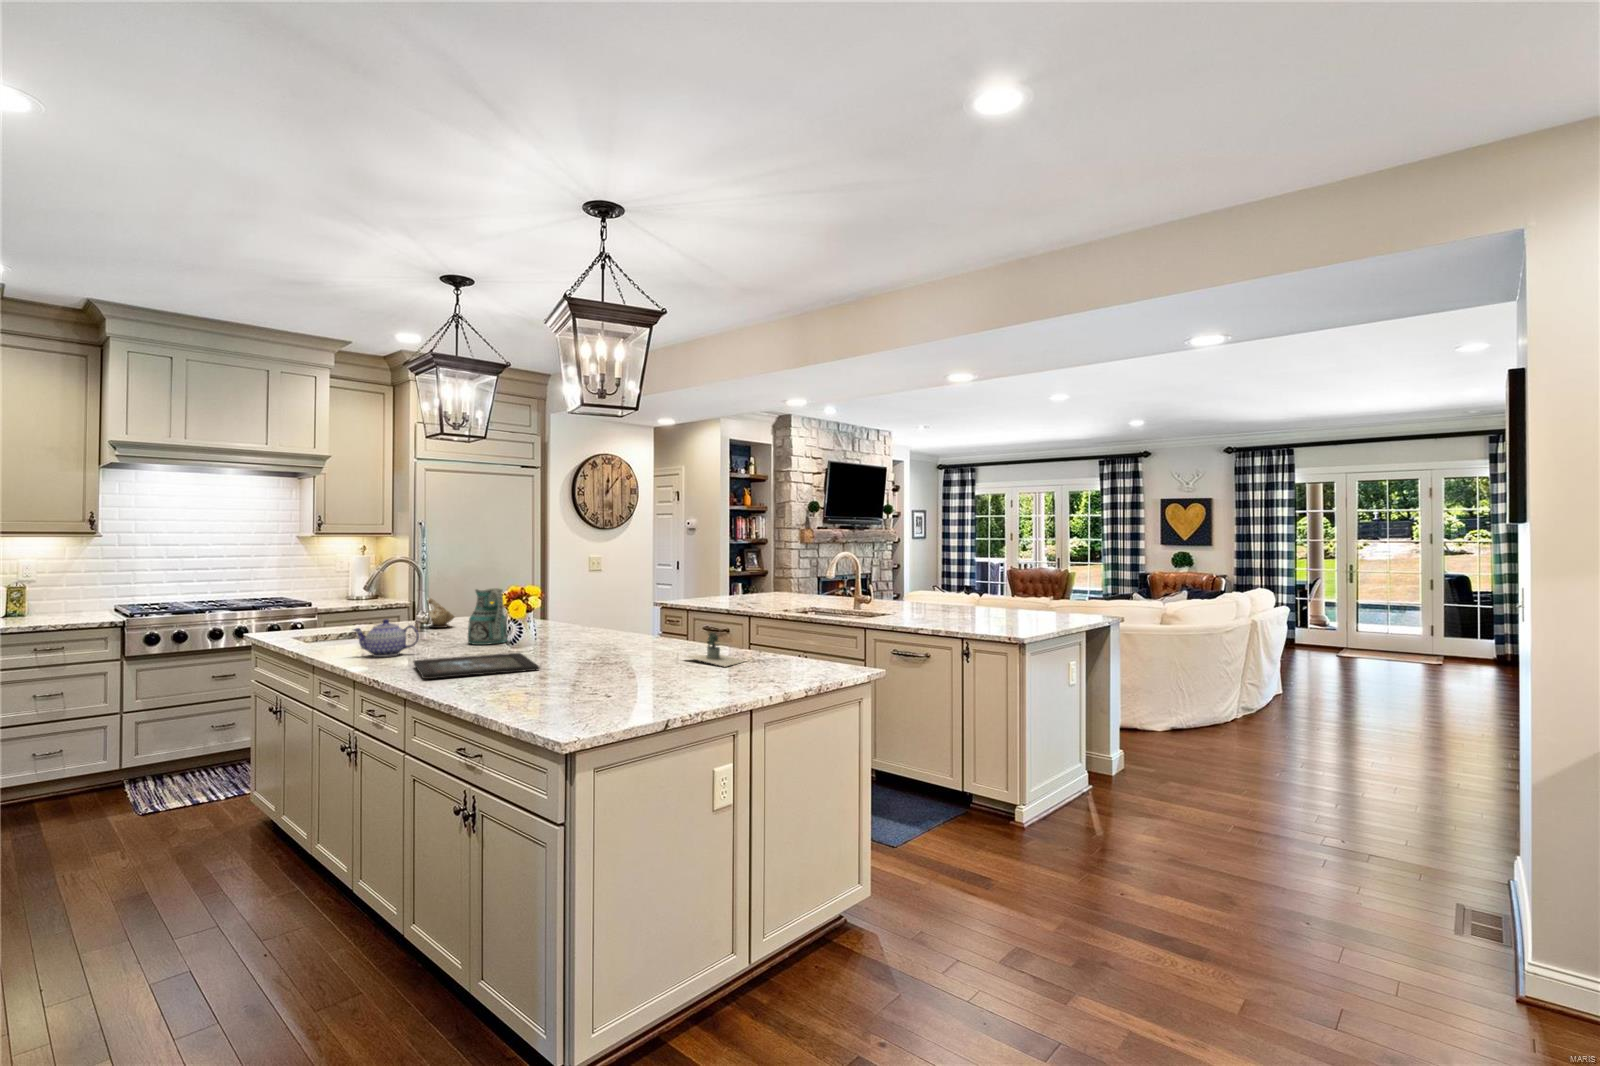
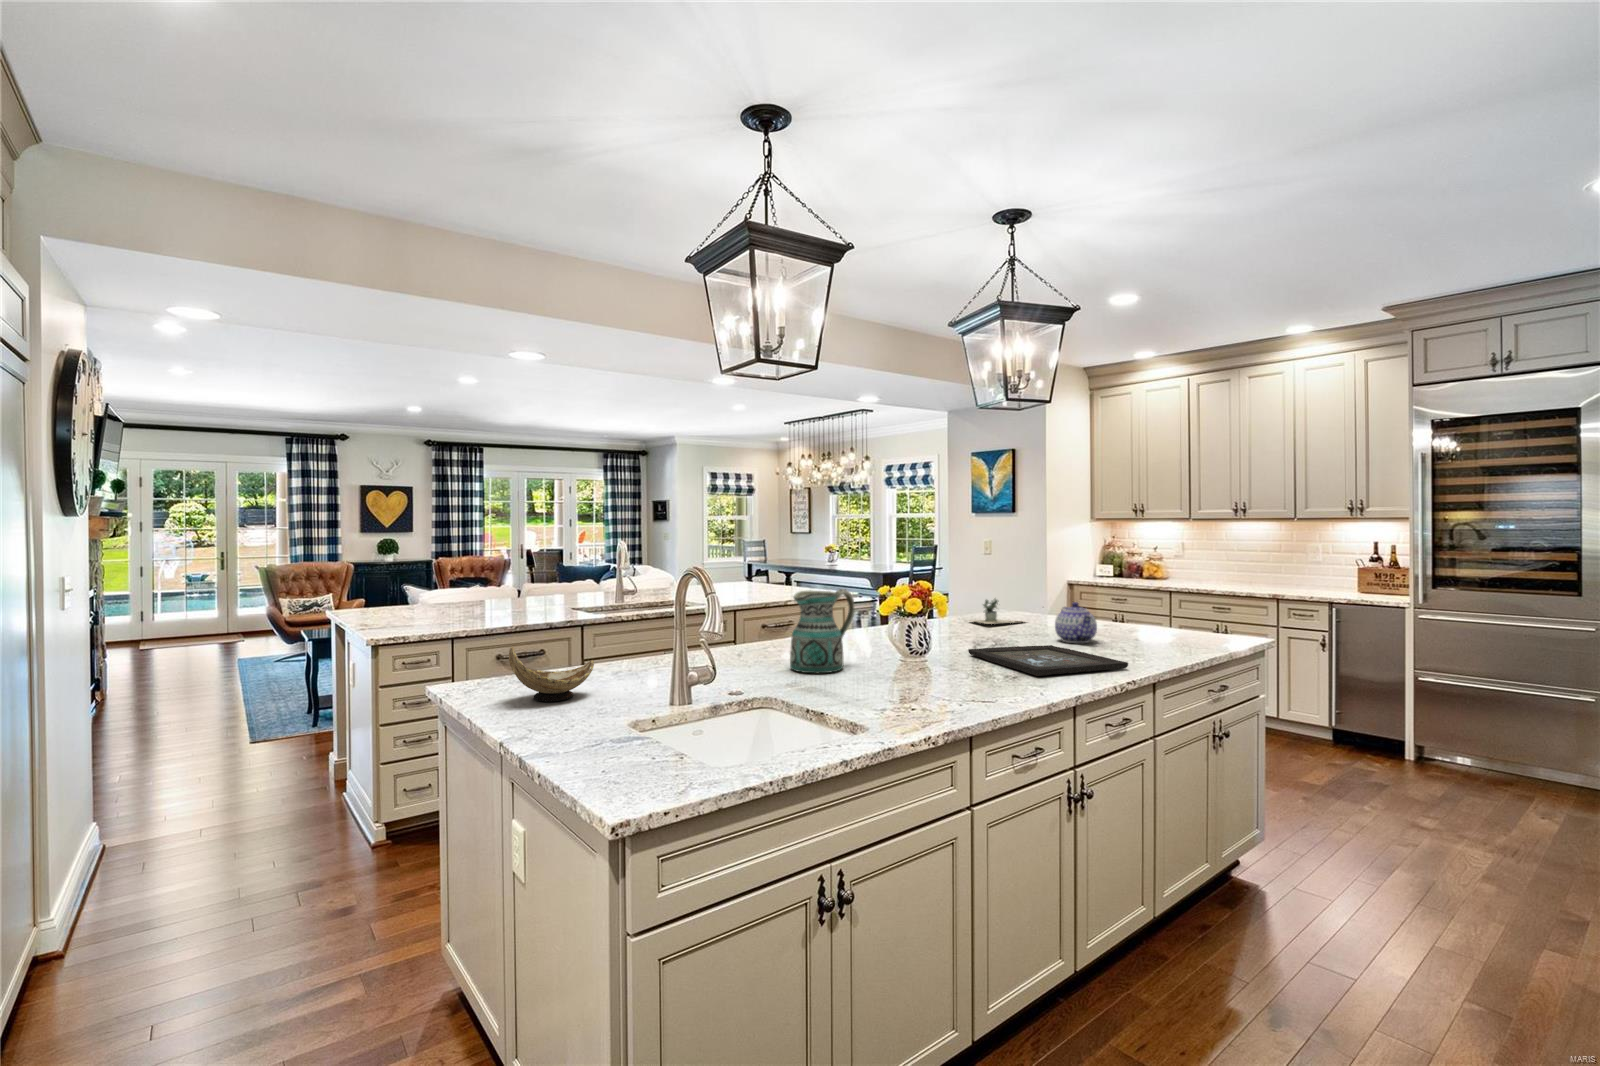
teapot: present [354,619,419,657] -> present [1055,602,1097,643]

